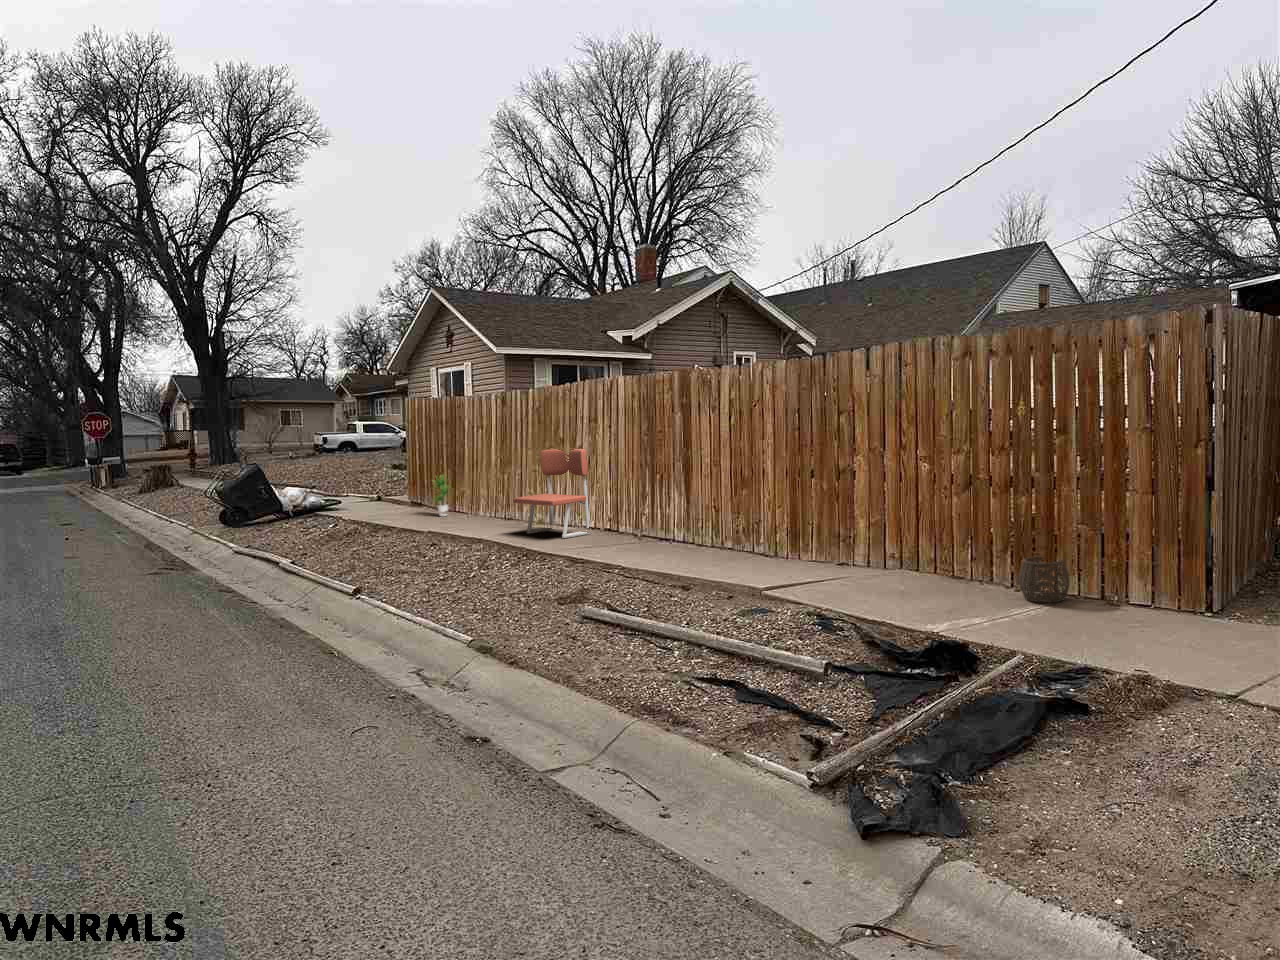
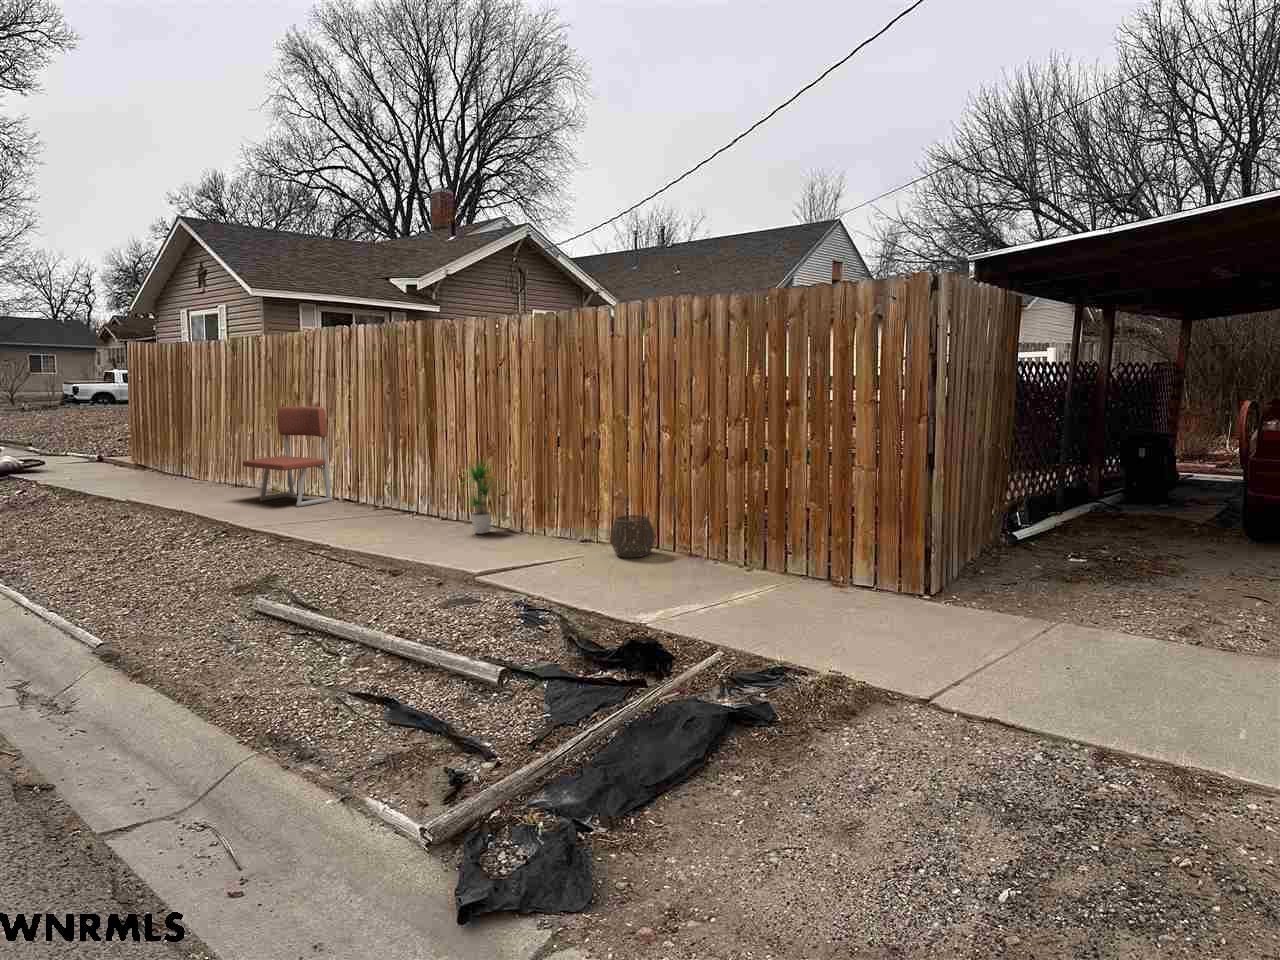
potted plant: present [434,476,448,516] -> present [462,460,493,534]
woven basket: present [1019,556,1070,603] -> present [611,515,654,558]

